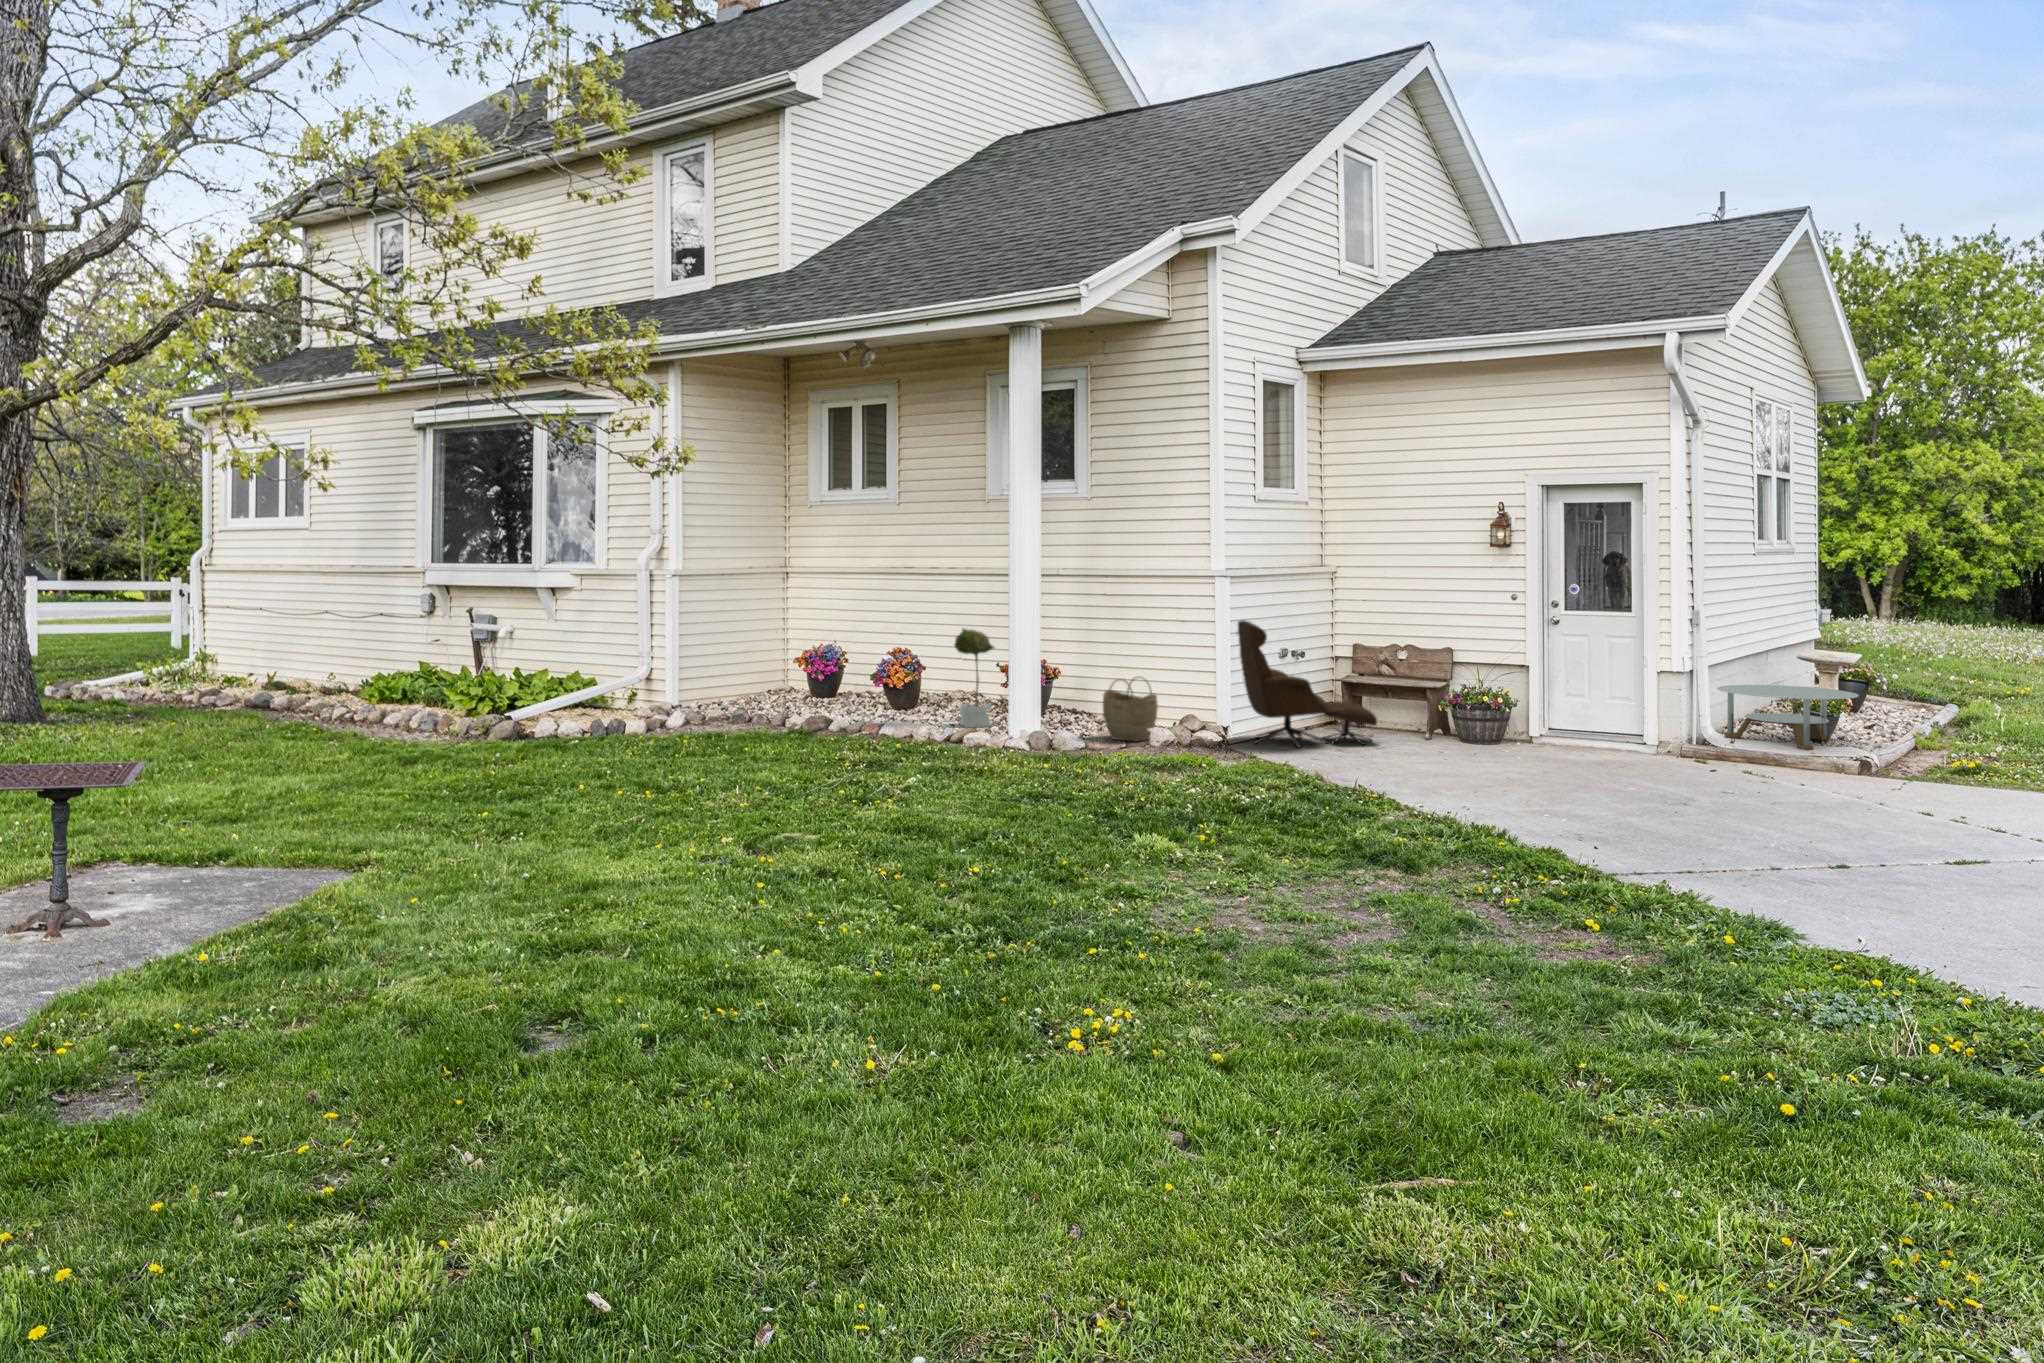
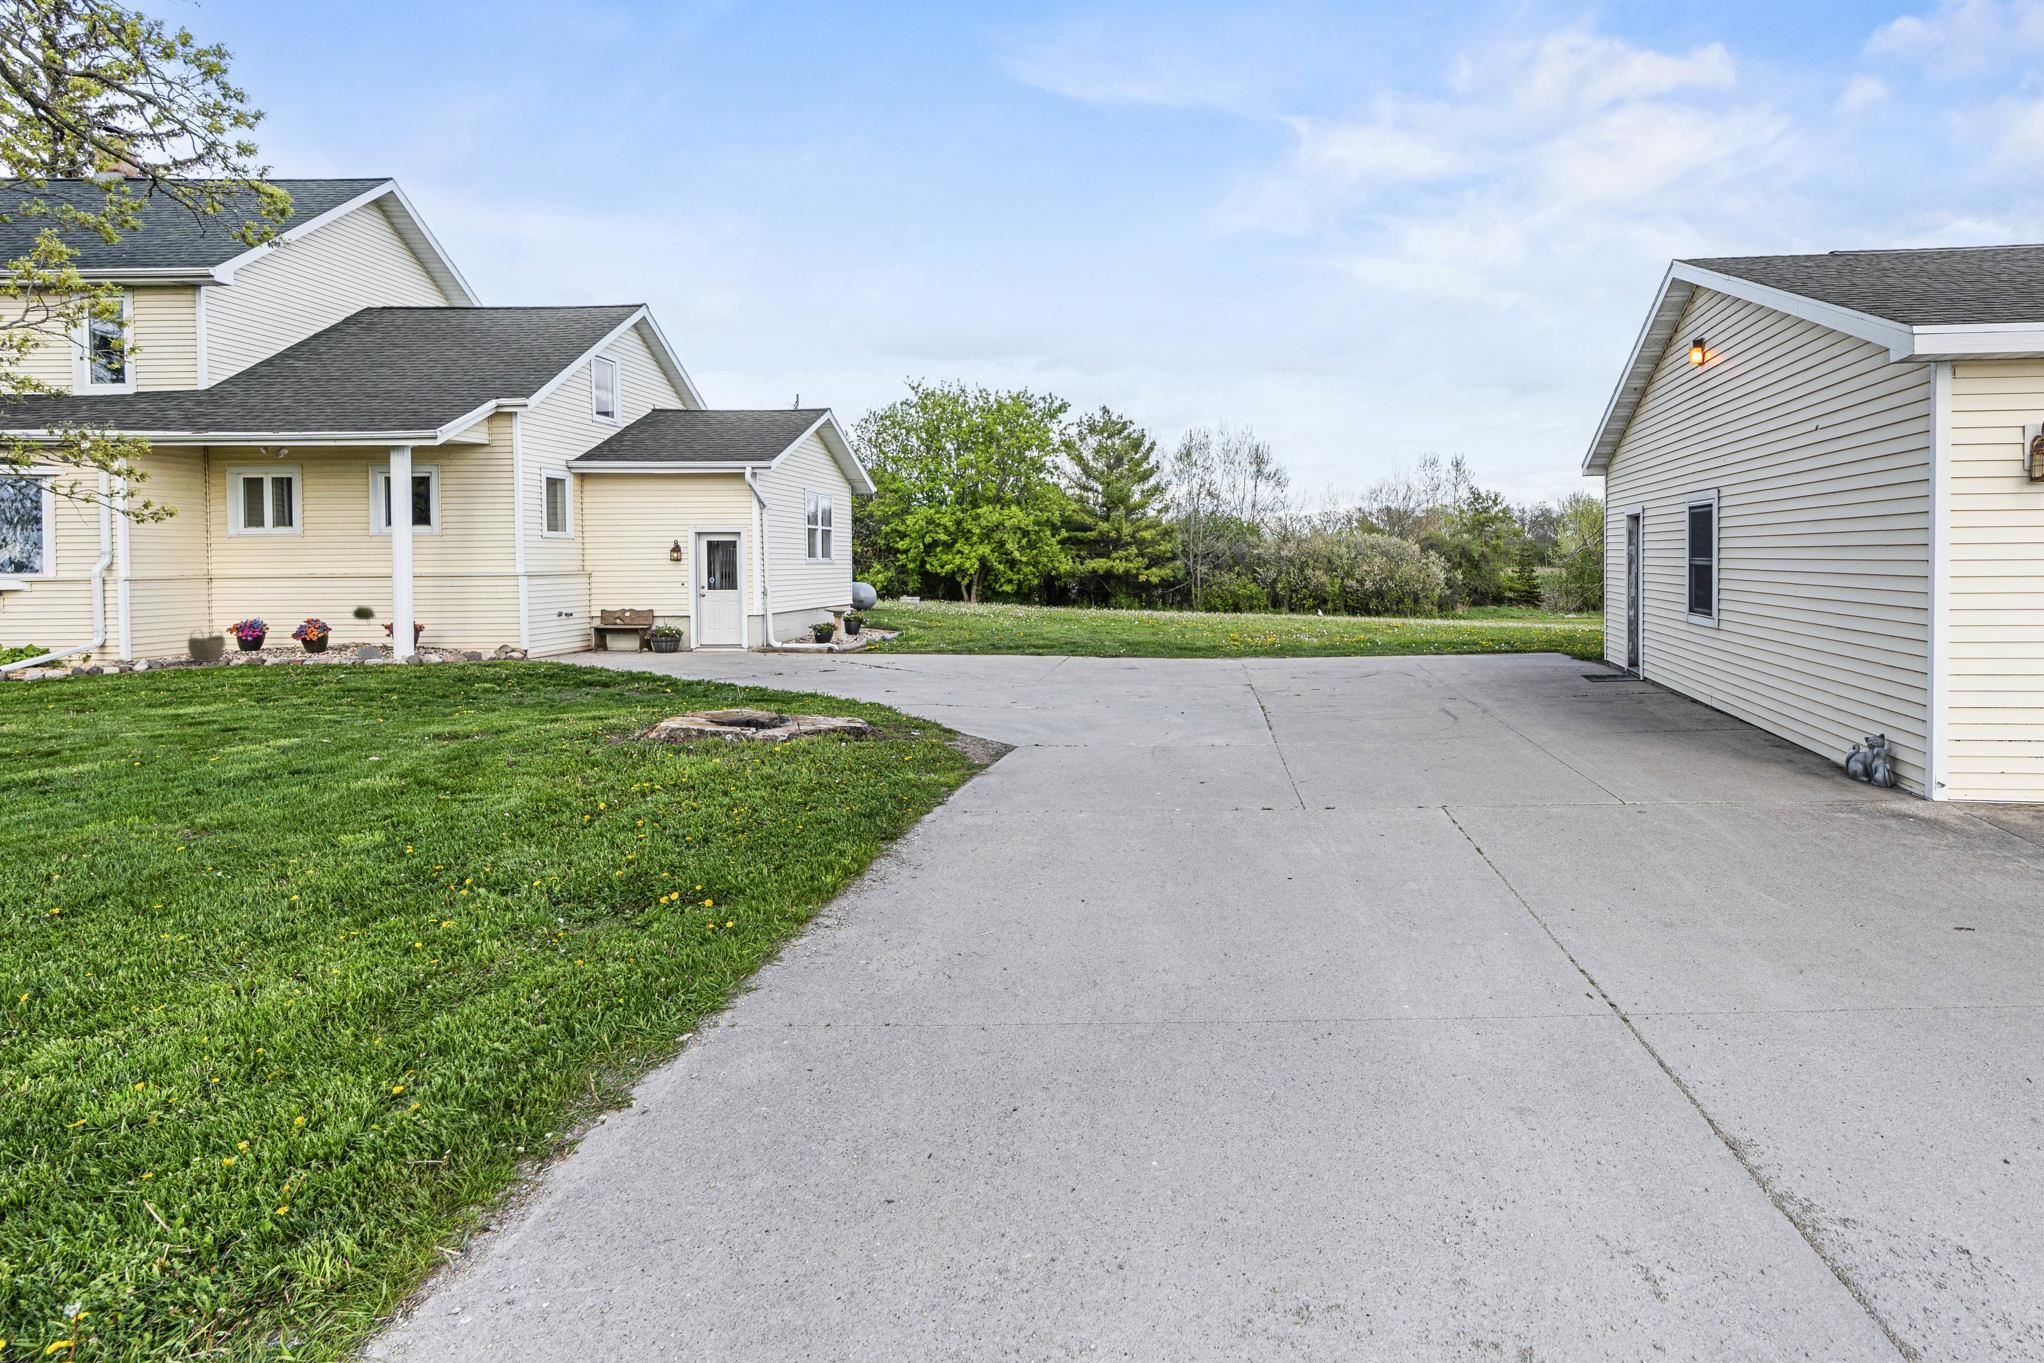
lounge chair: present [1238,620,1377,748] -> none [533,596,611,655]
woven basket: present [1103,677,1158,741] -> present [188,631,225,662]
round table: present [1717,685,1859,750] -> none [779,620,834,644]

